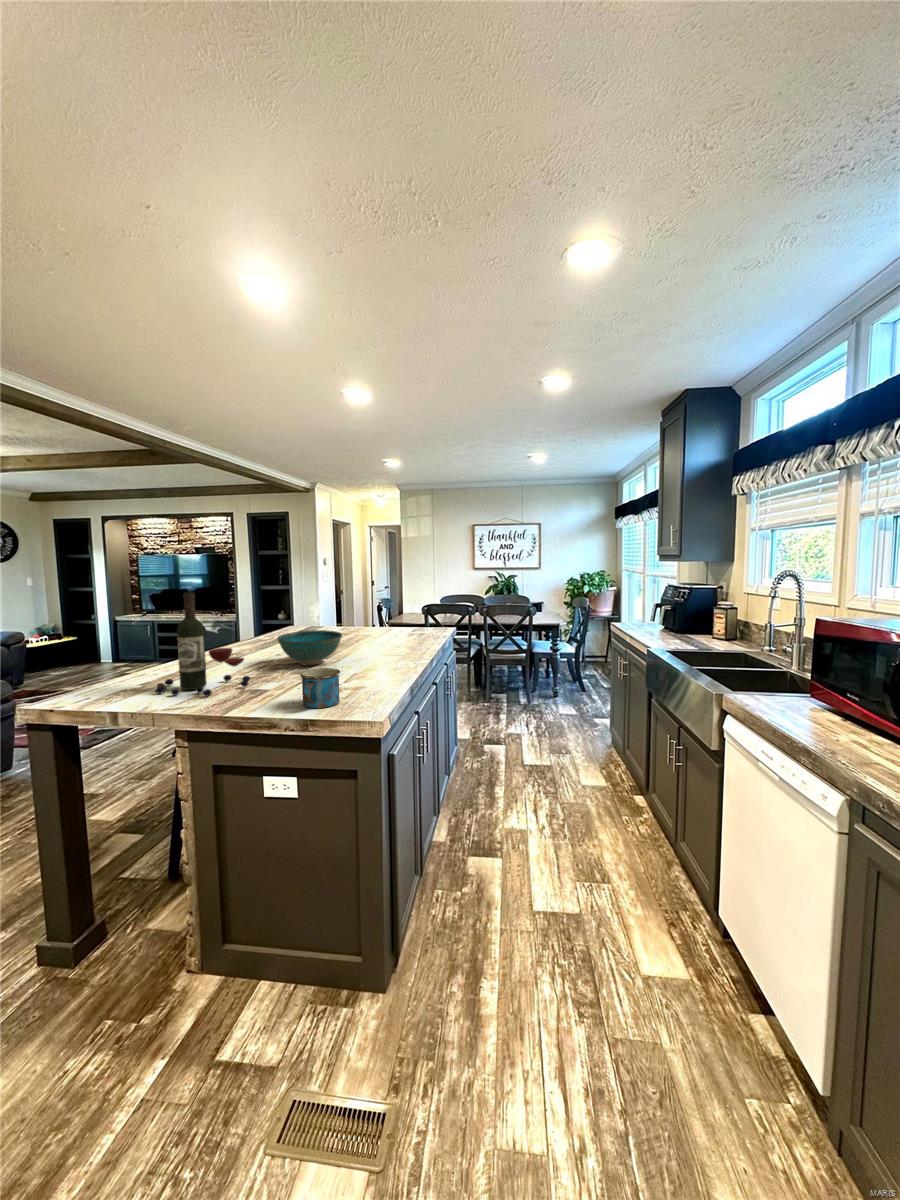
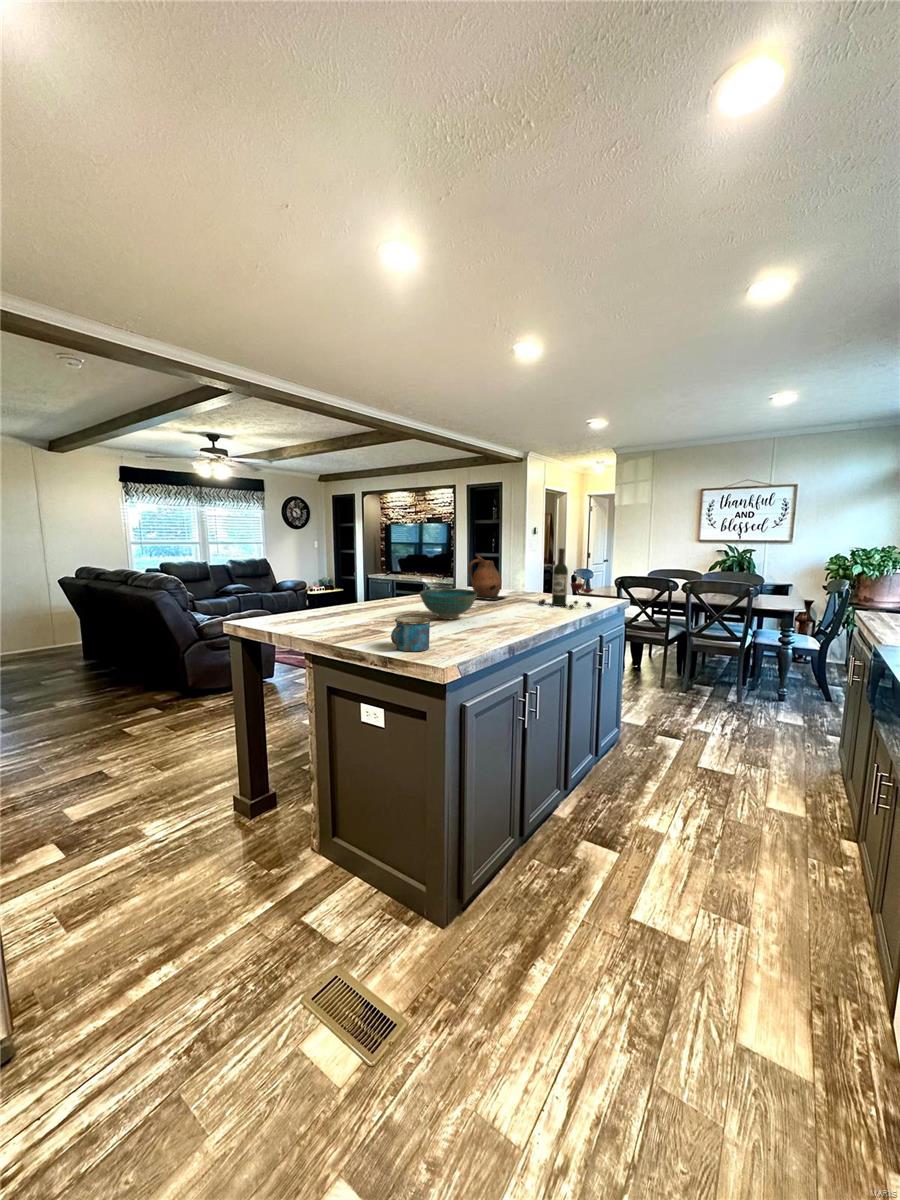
ceramic pitcher: none [298,591,340,638] -> present [468,556,505,600]
wine bottle: present [155,593,250,696] -> present [539,548,593,609]

